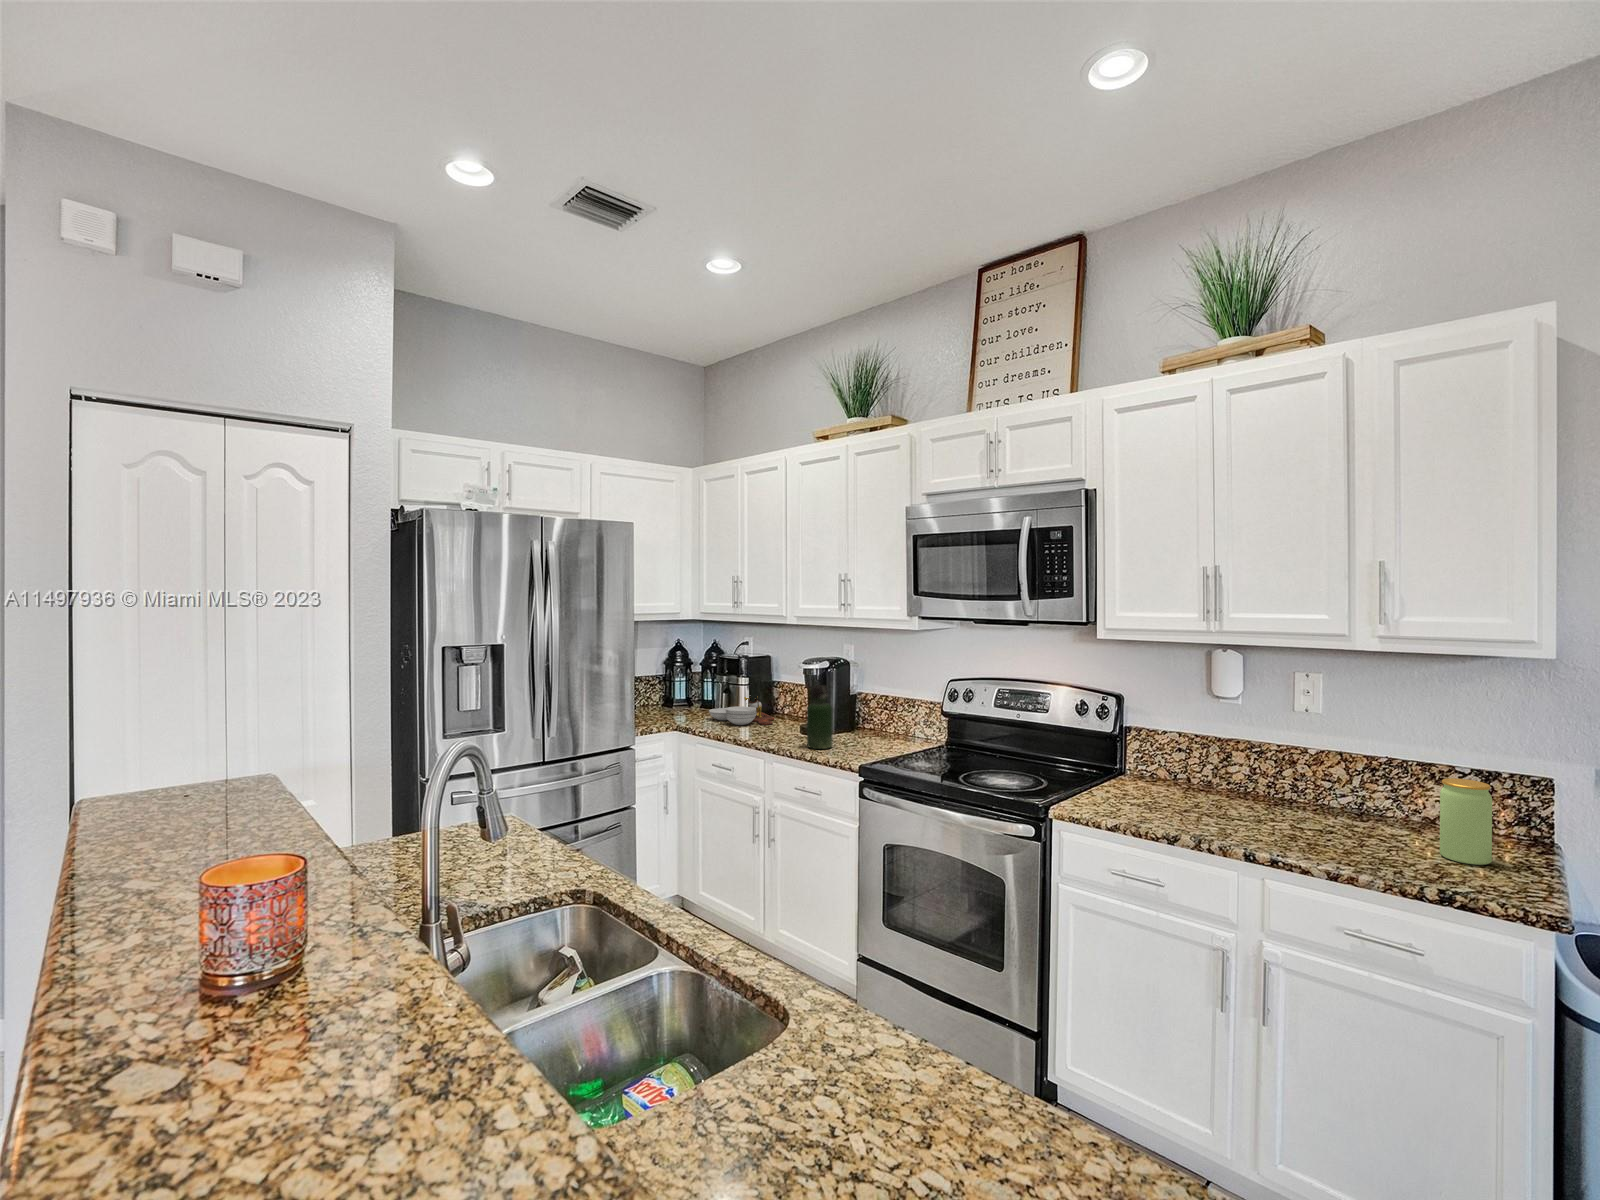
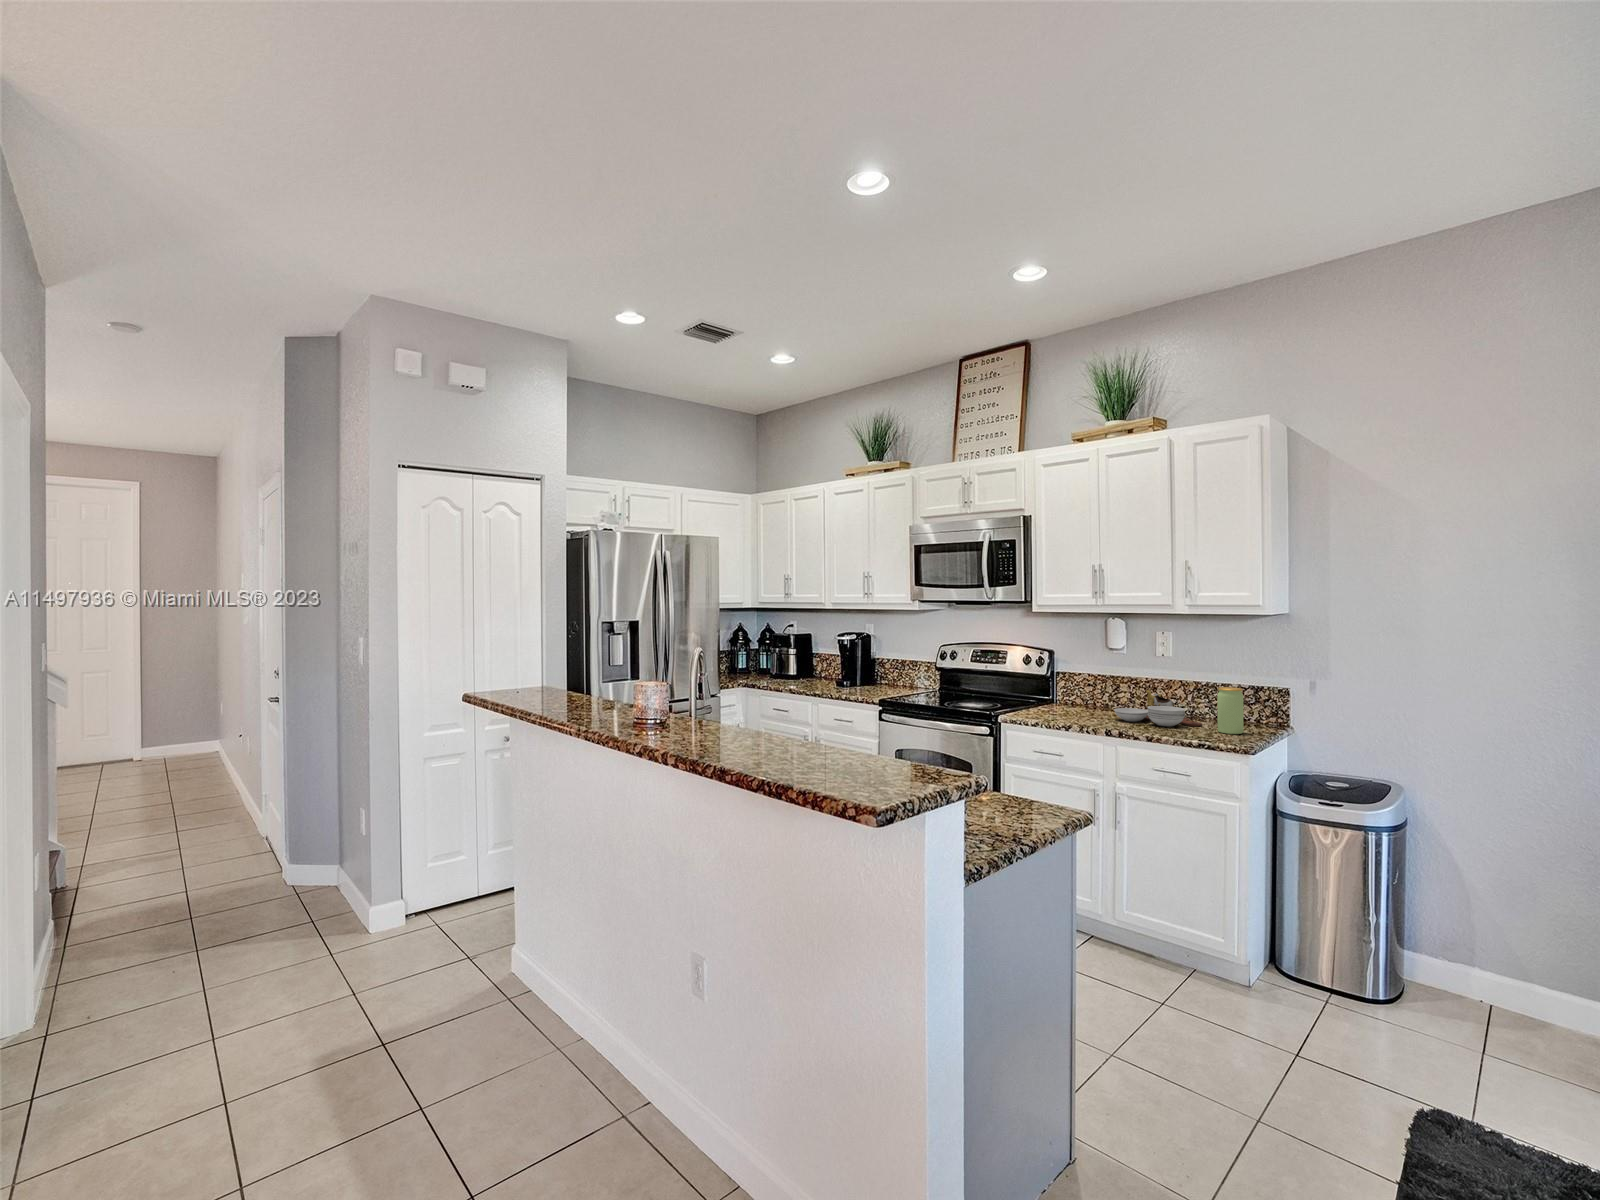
bottle: present [807,685,833,749] -> none [842,650,860,694]
cutting board: present [709,697,774,725] -> present [1114,690,1202,726]

